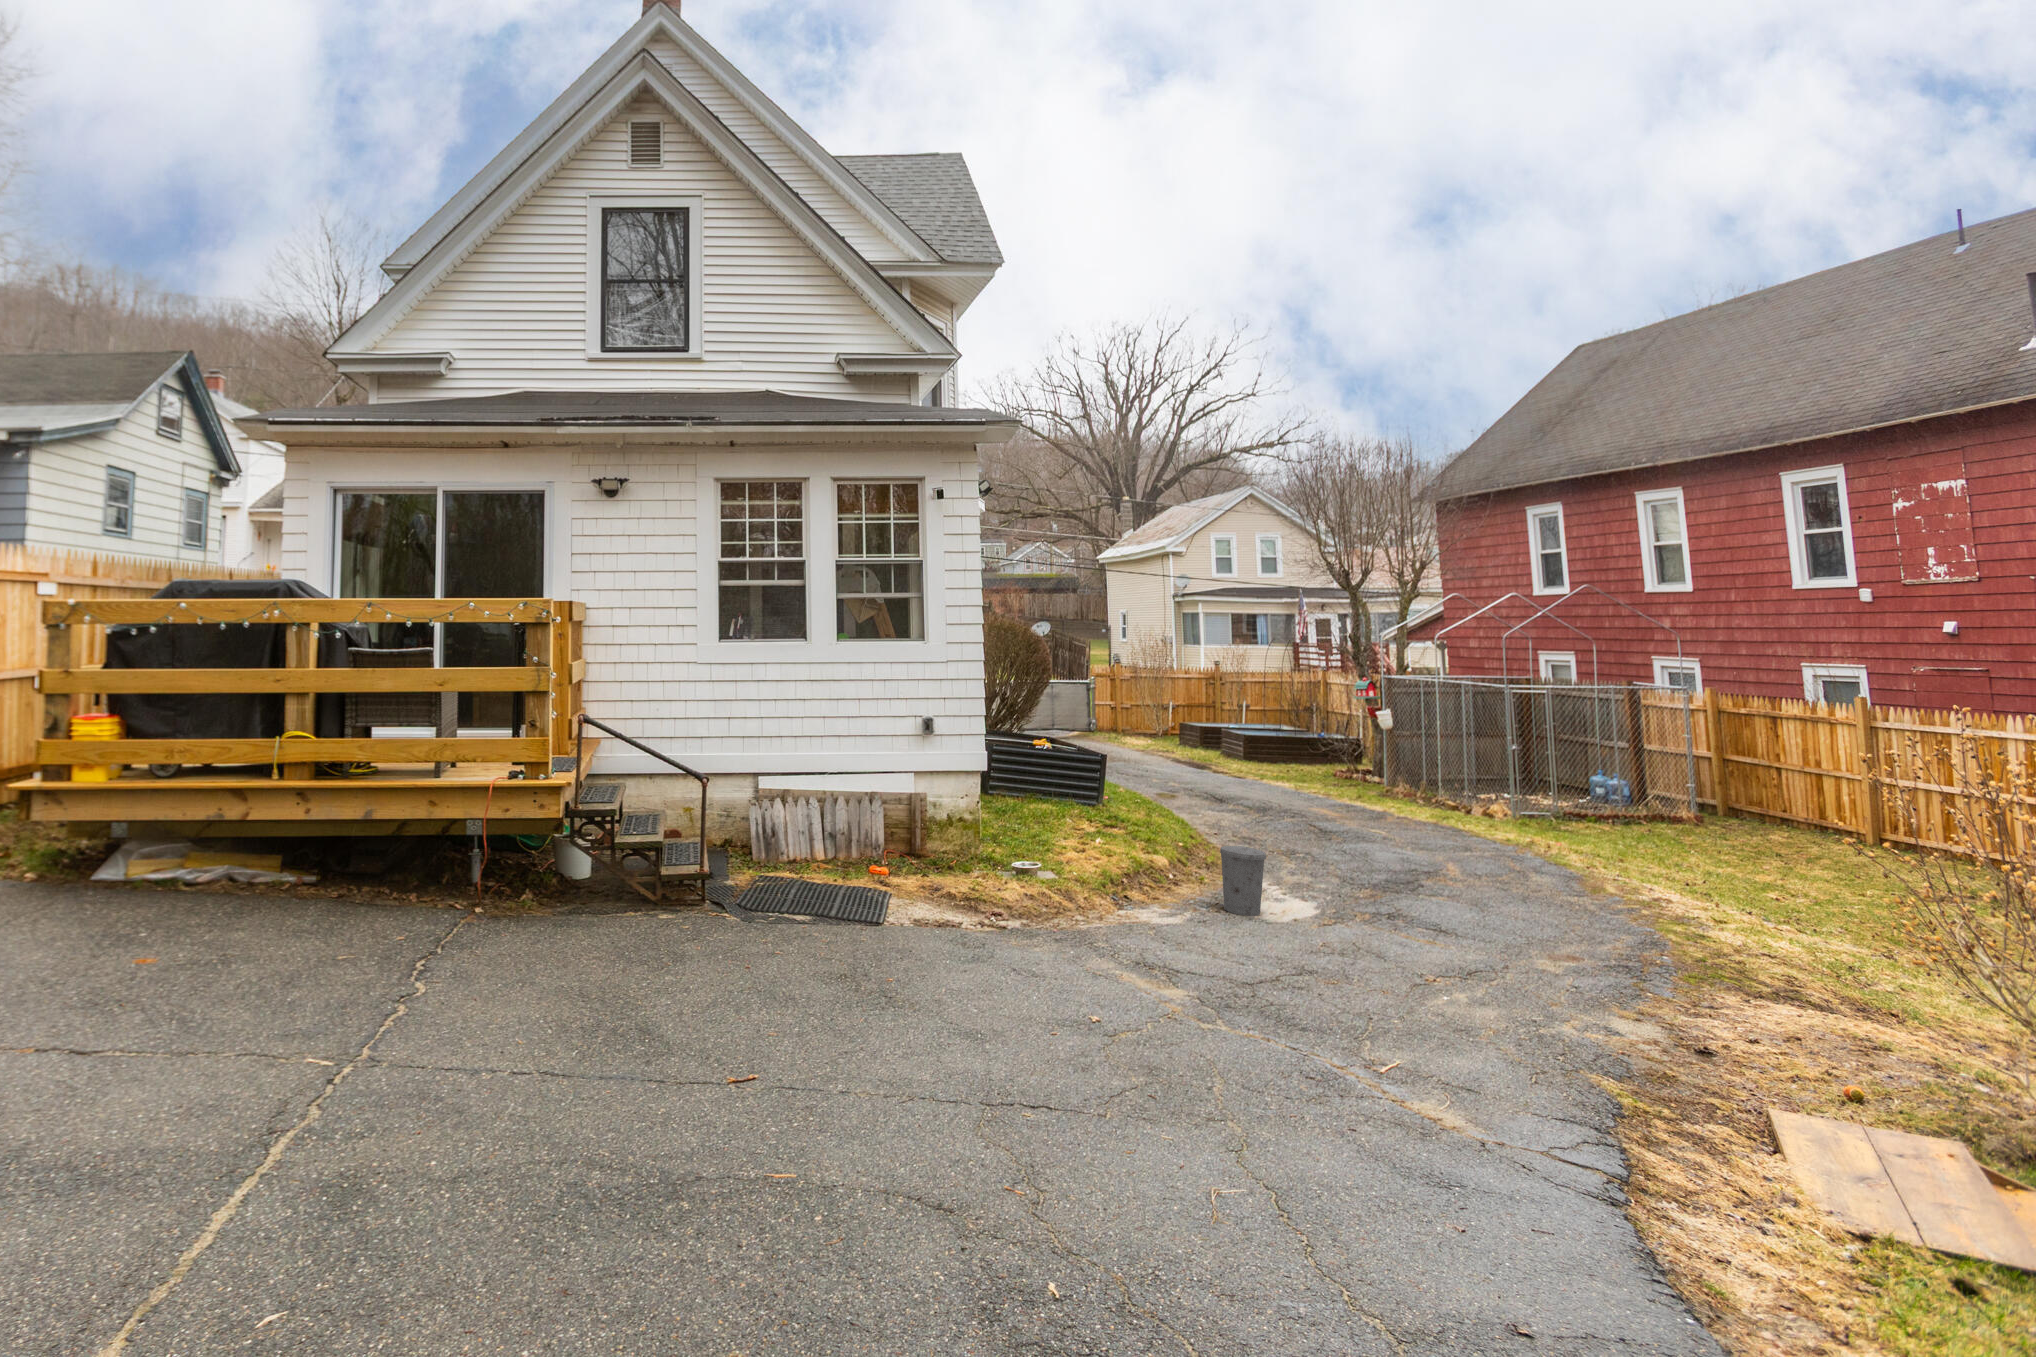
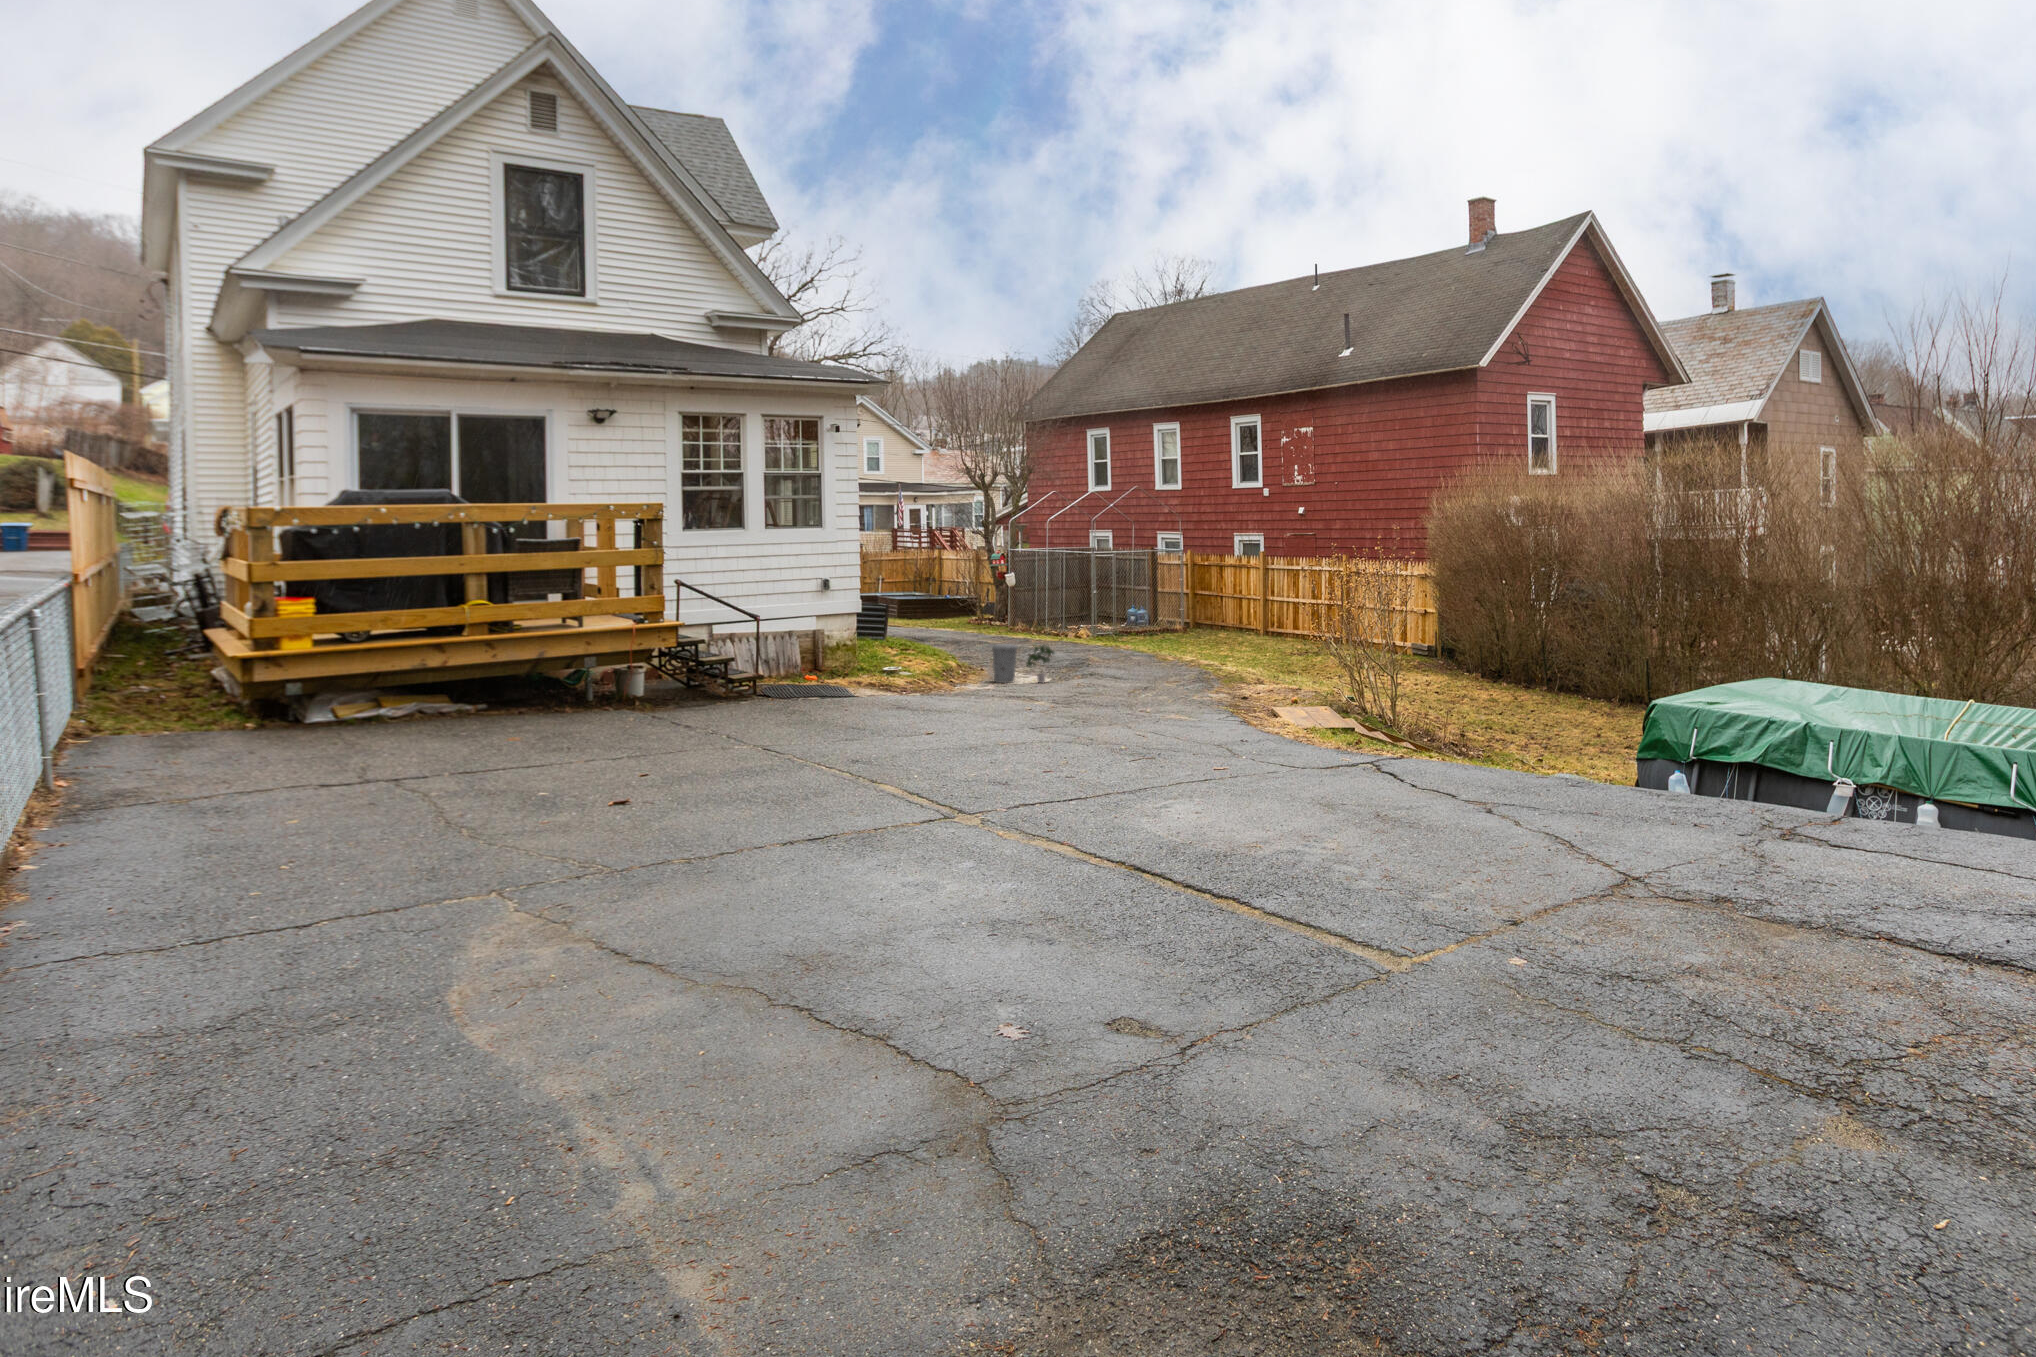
potted plant: none [1271,862,1332,932] -> present [1027,646,1054,683]

